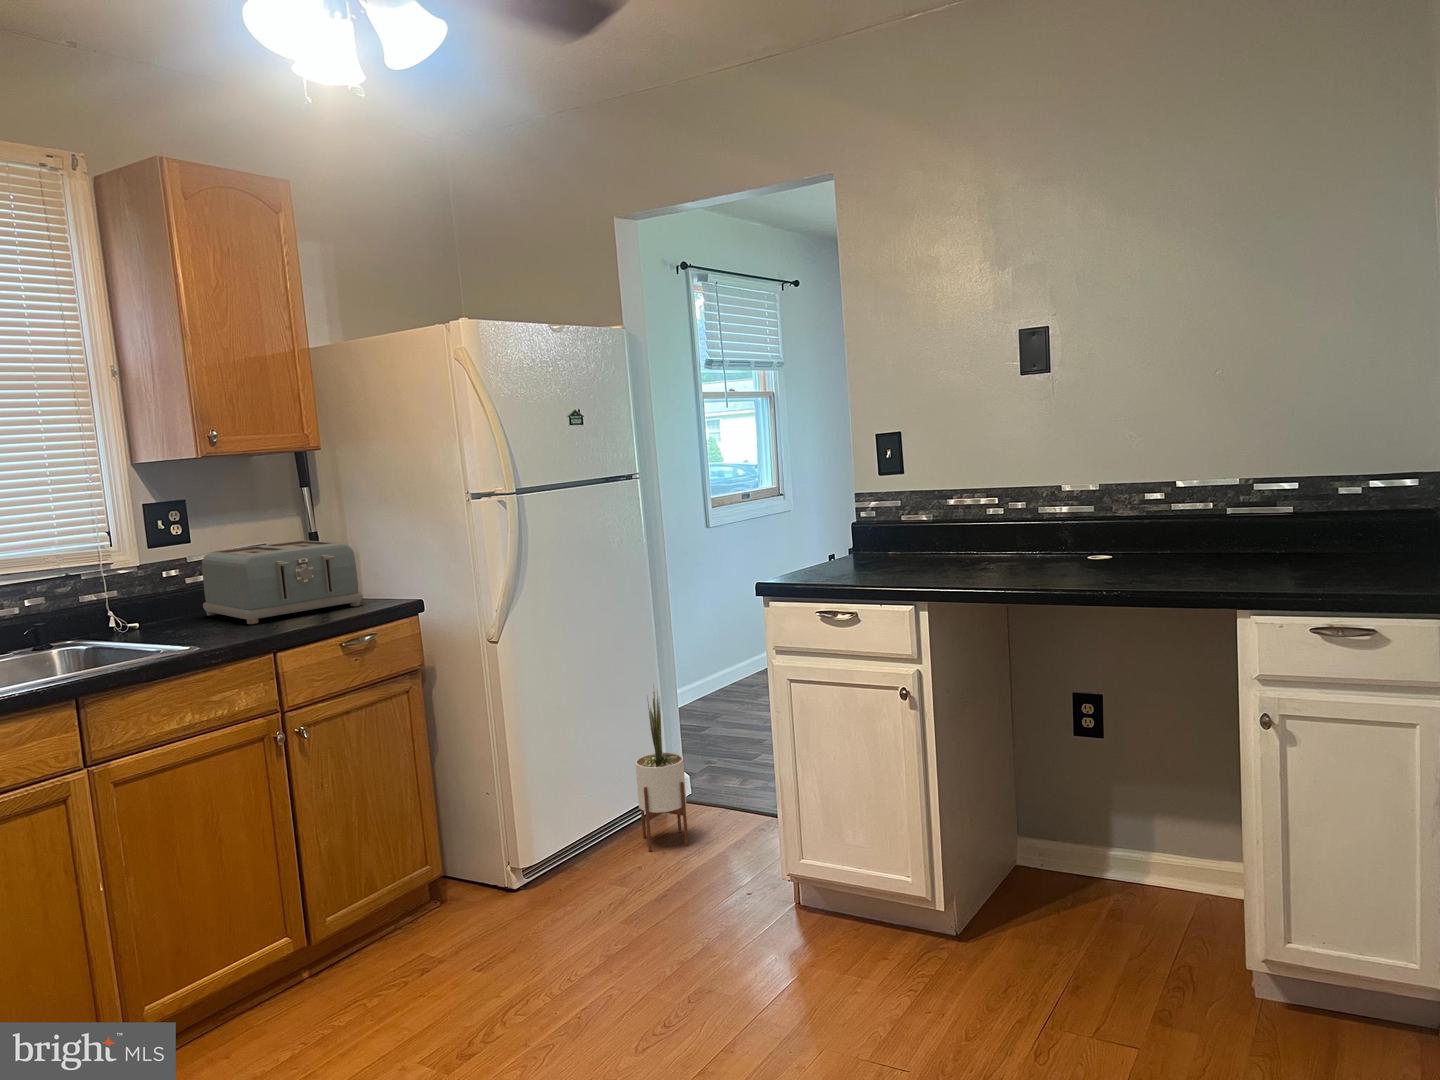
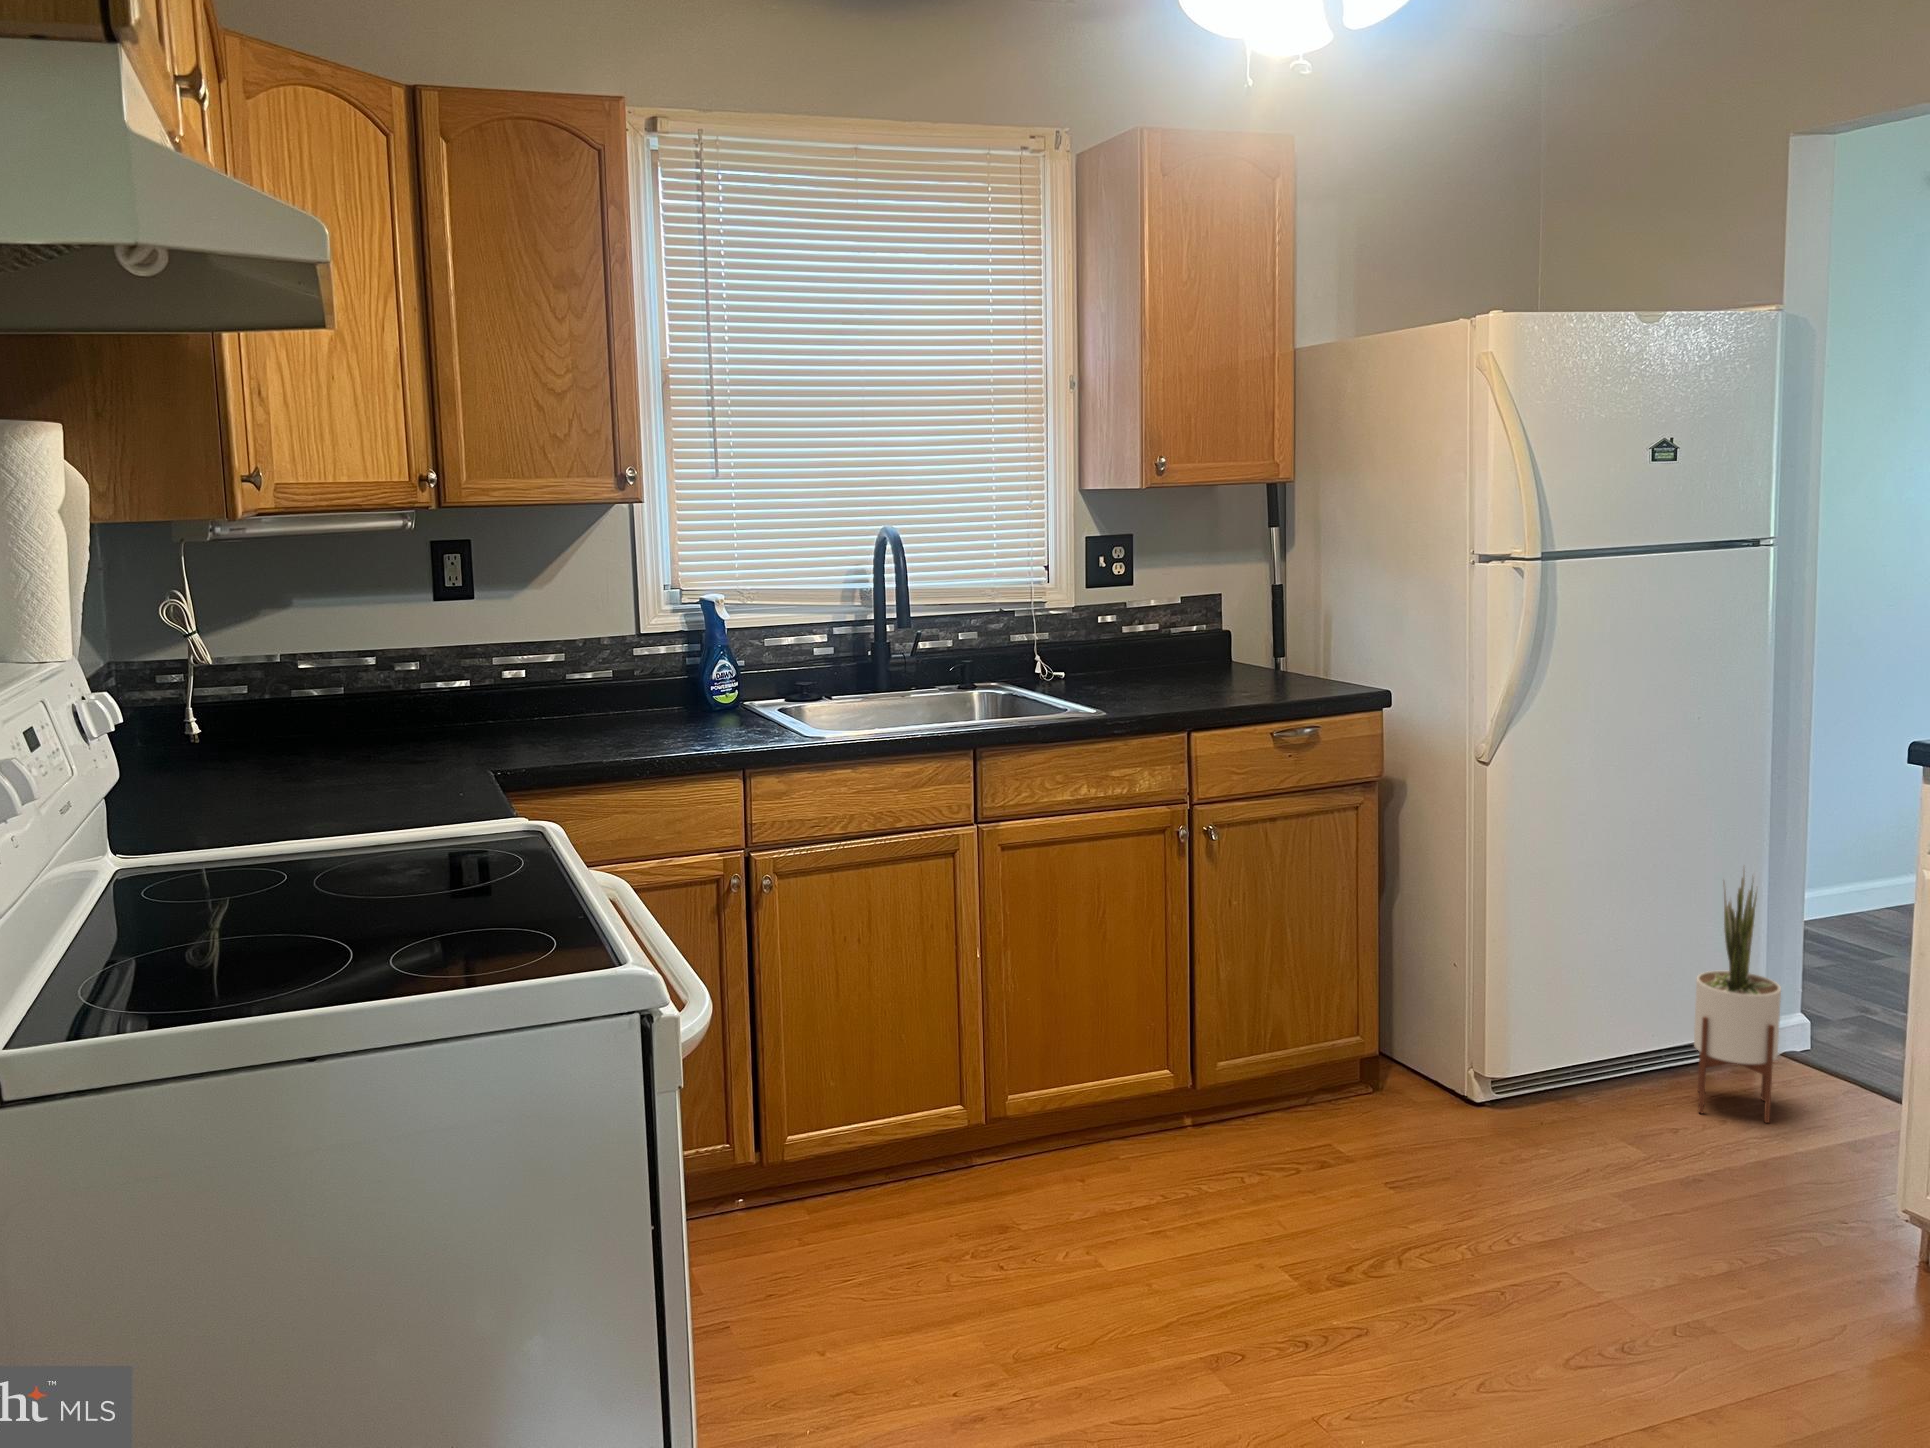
toaster: present [202,540,363,624] -> none [1137,595,1317,692]

